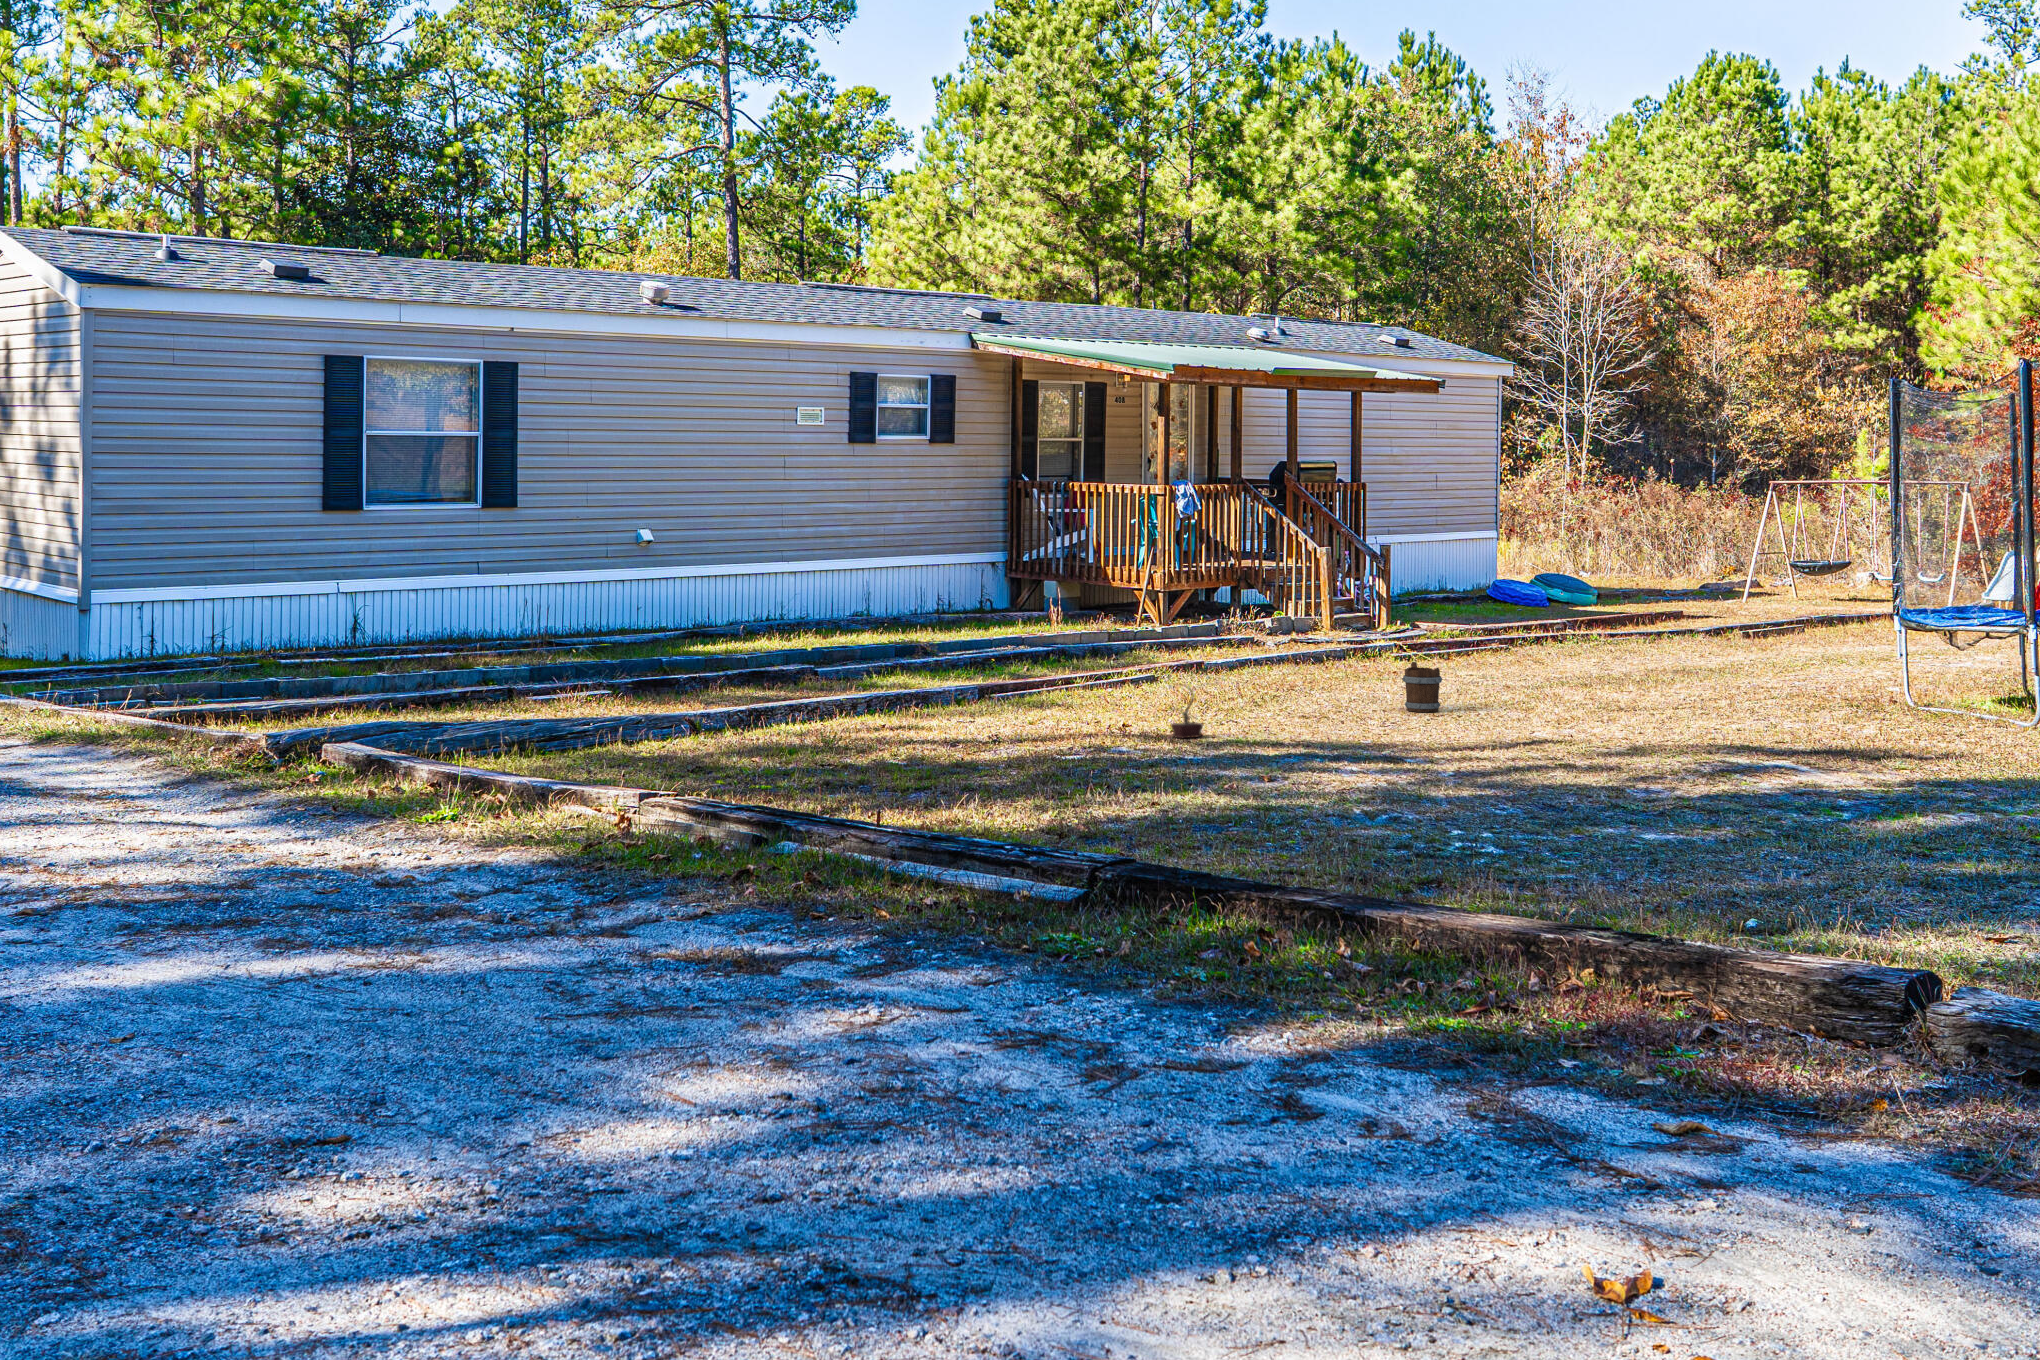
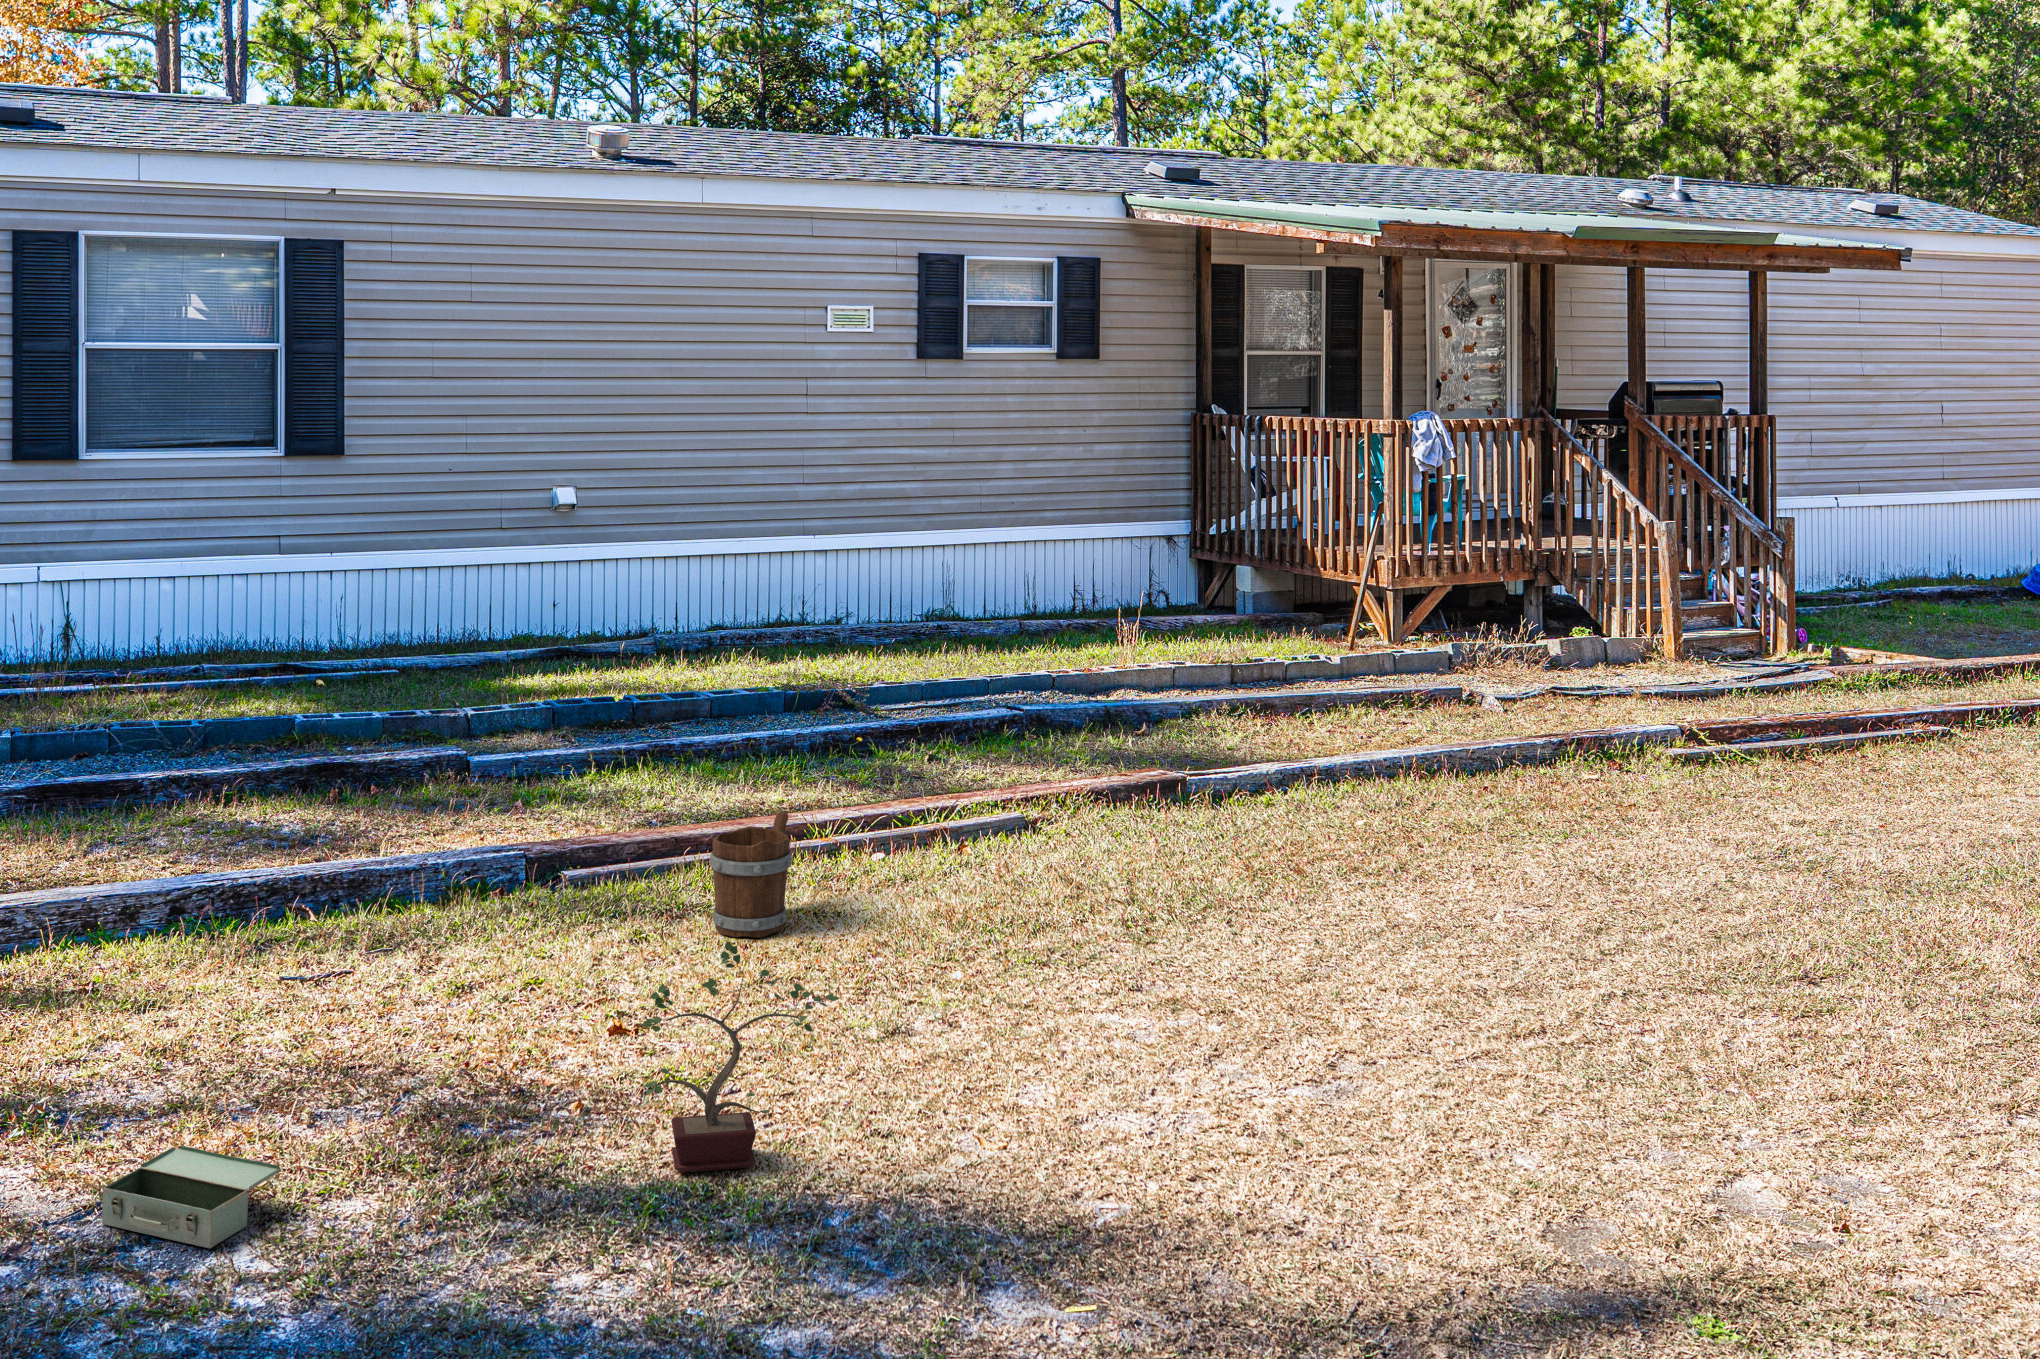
bucket: present [1402,662,1442,712] -> present [710,811,792,938]
toolbox: none [1024,734,1073,753] -> present [102,1146,281,1248]

